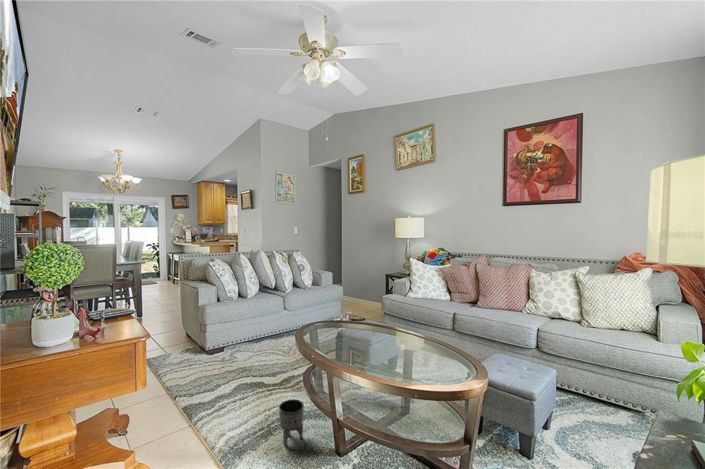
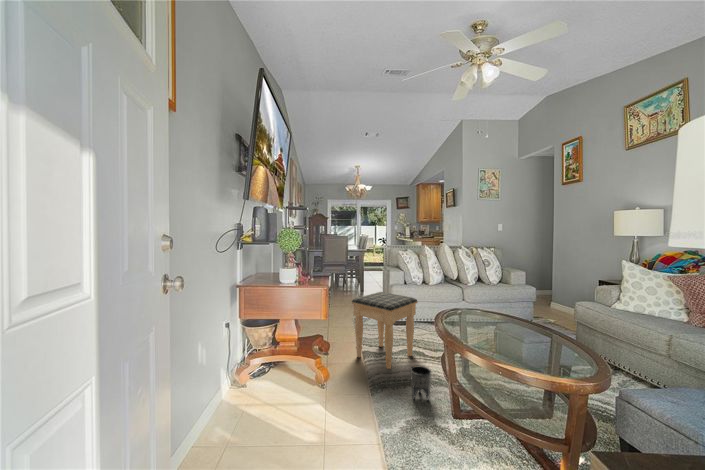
footstool: none [168,318,257,419] -> present [352,292,418,369]

